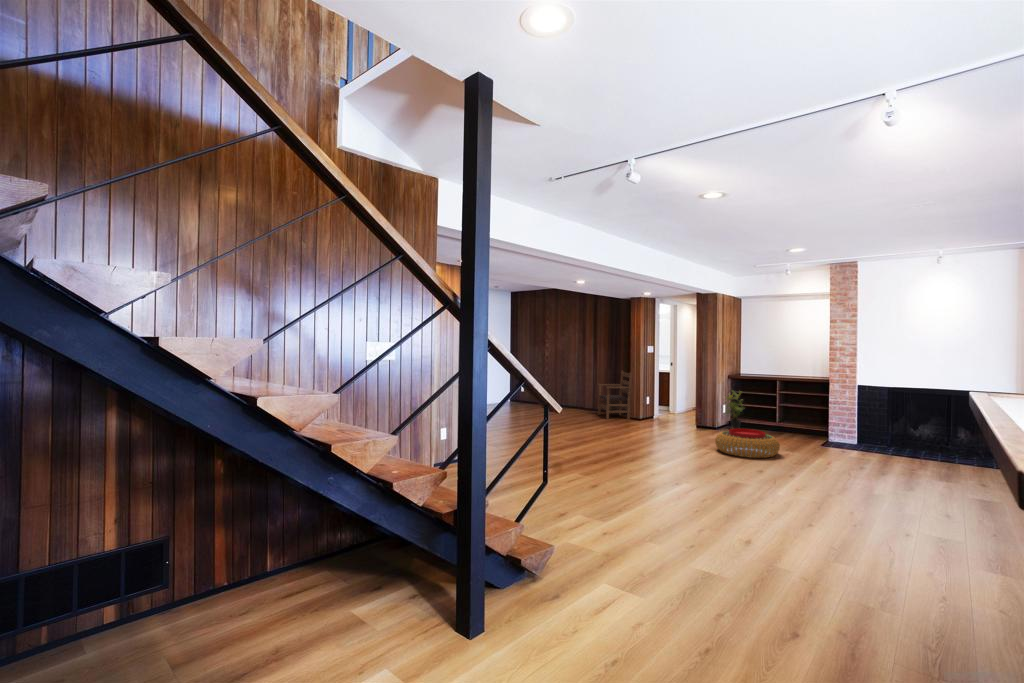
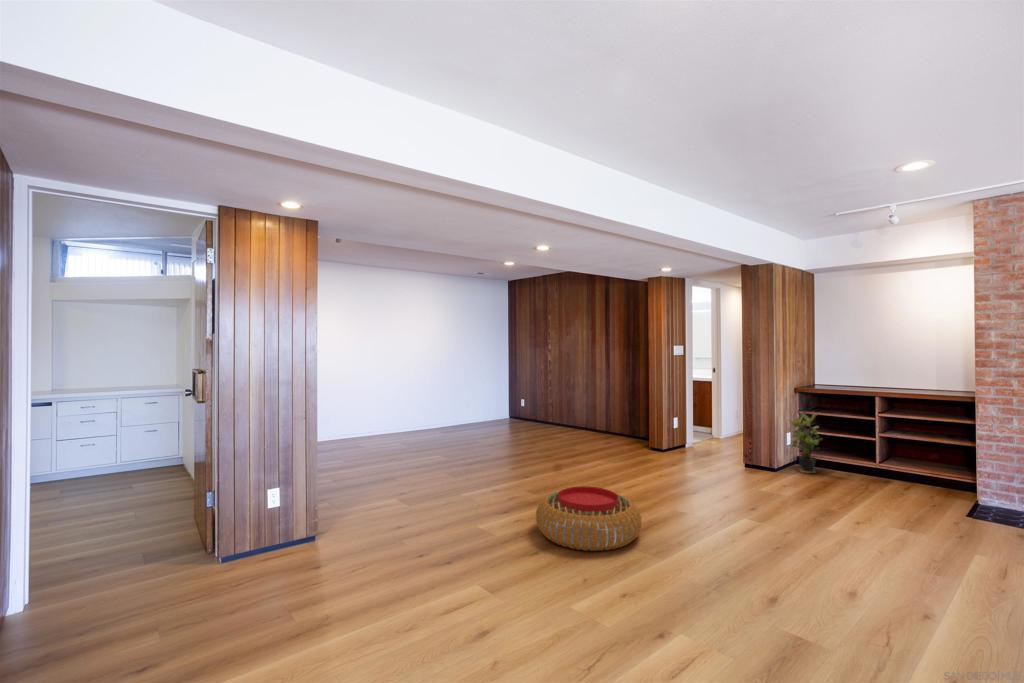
armchair: present [598,371,632,419] -> none [607,381,651,449]
pouf: present [715,428,780,458] -> present [536,486,642,551]

